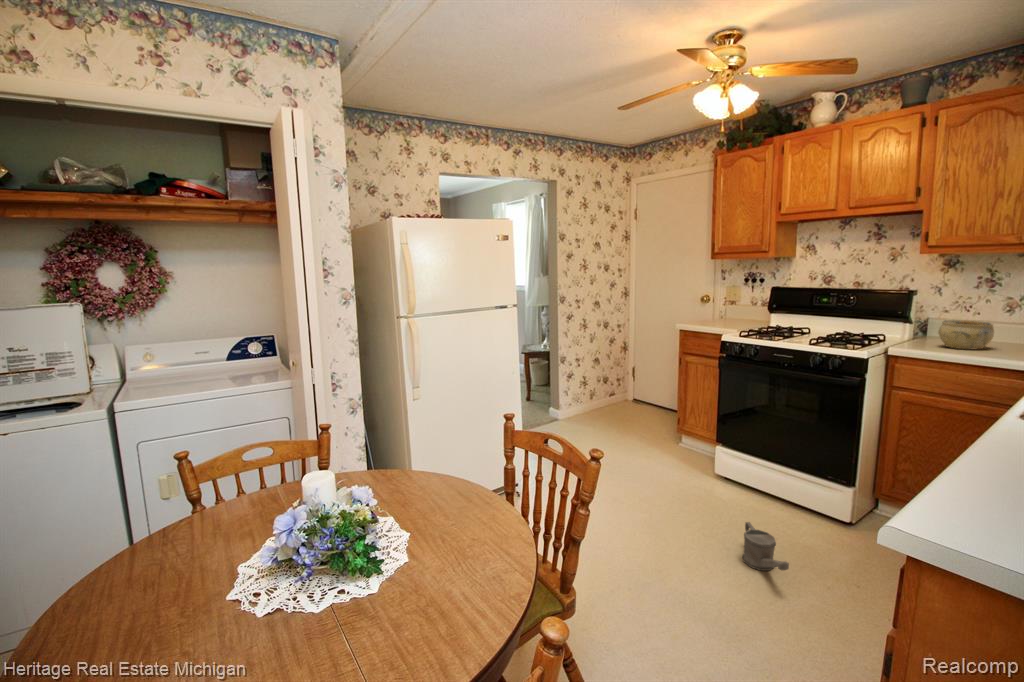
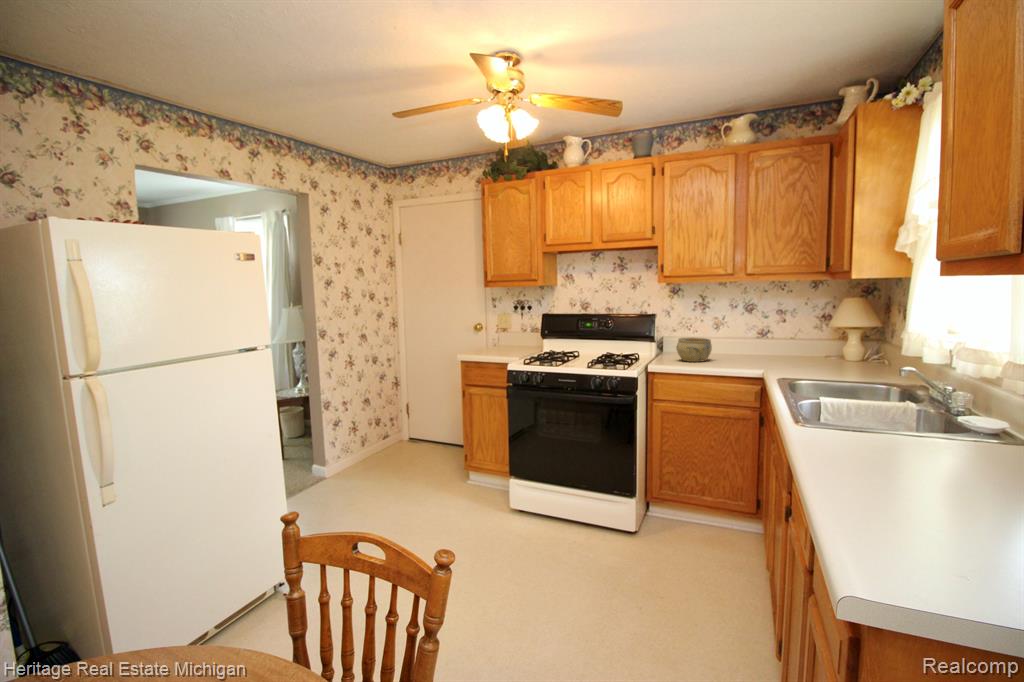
watering can: present [743,522,789,571] -> none [556,556,606,606]

